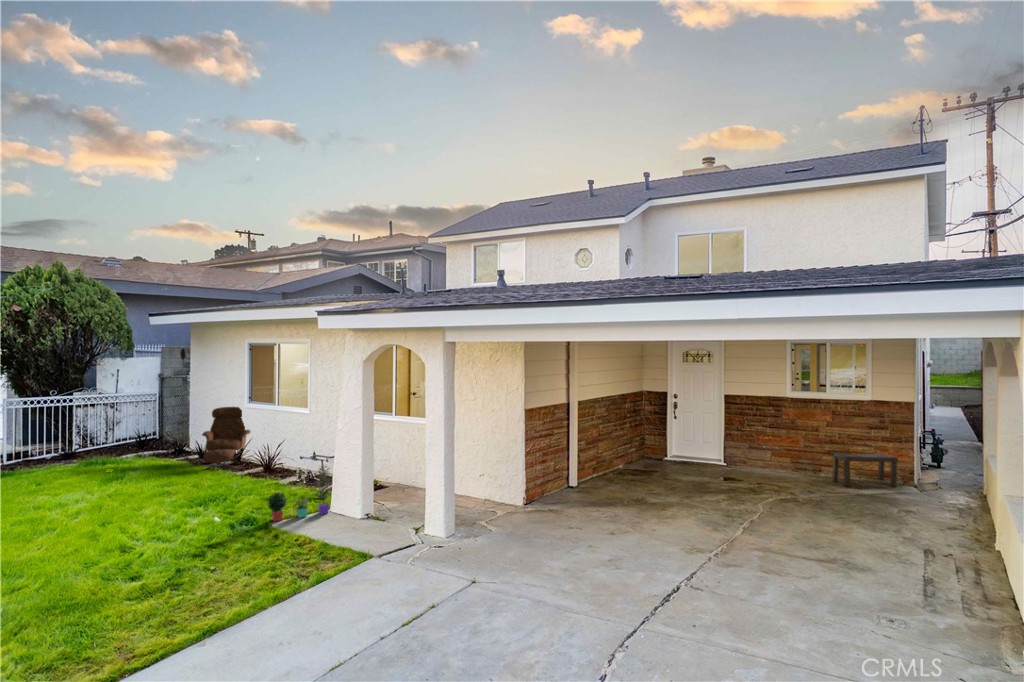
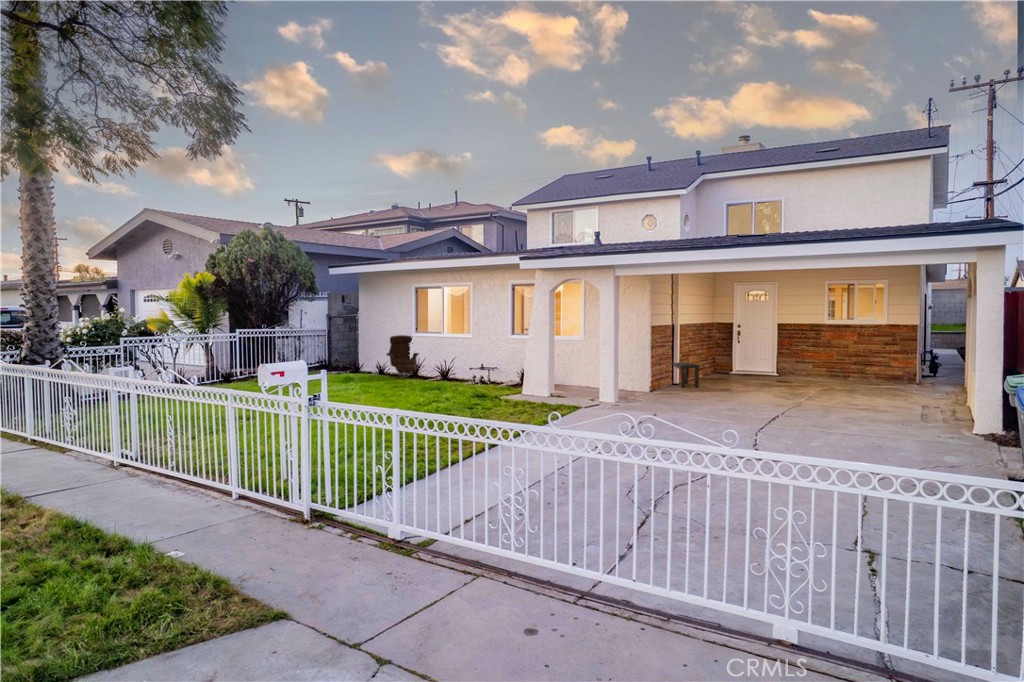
bench: present [833,454,898,487] -> present [673,362,699,388]
potted plant: present [267,466,332,521] -> none [492,360,529,394]

